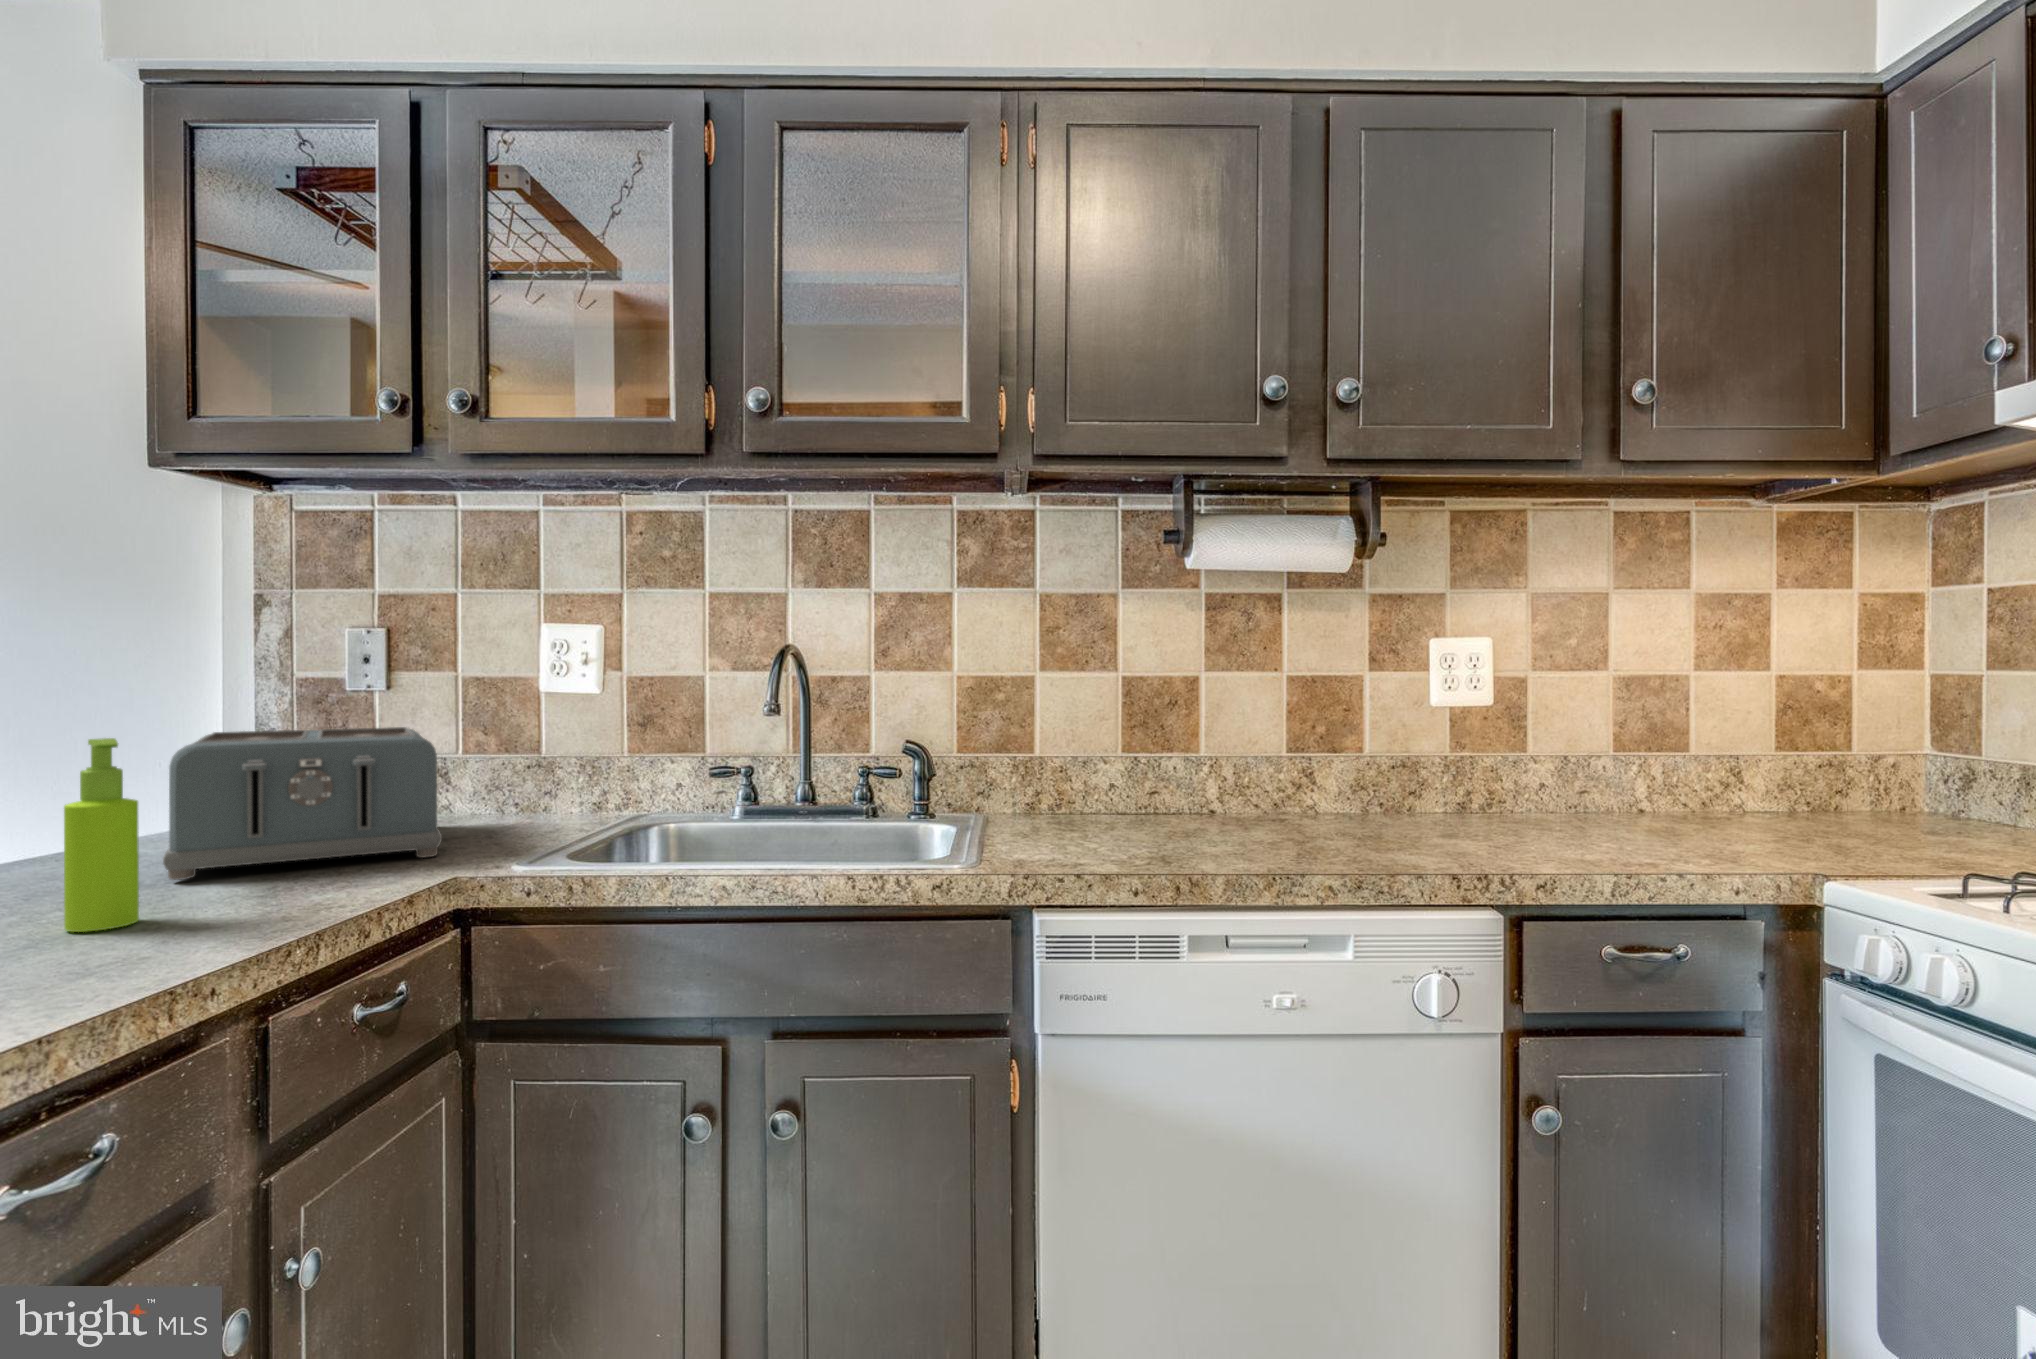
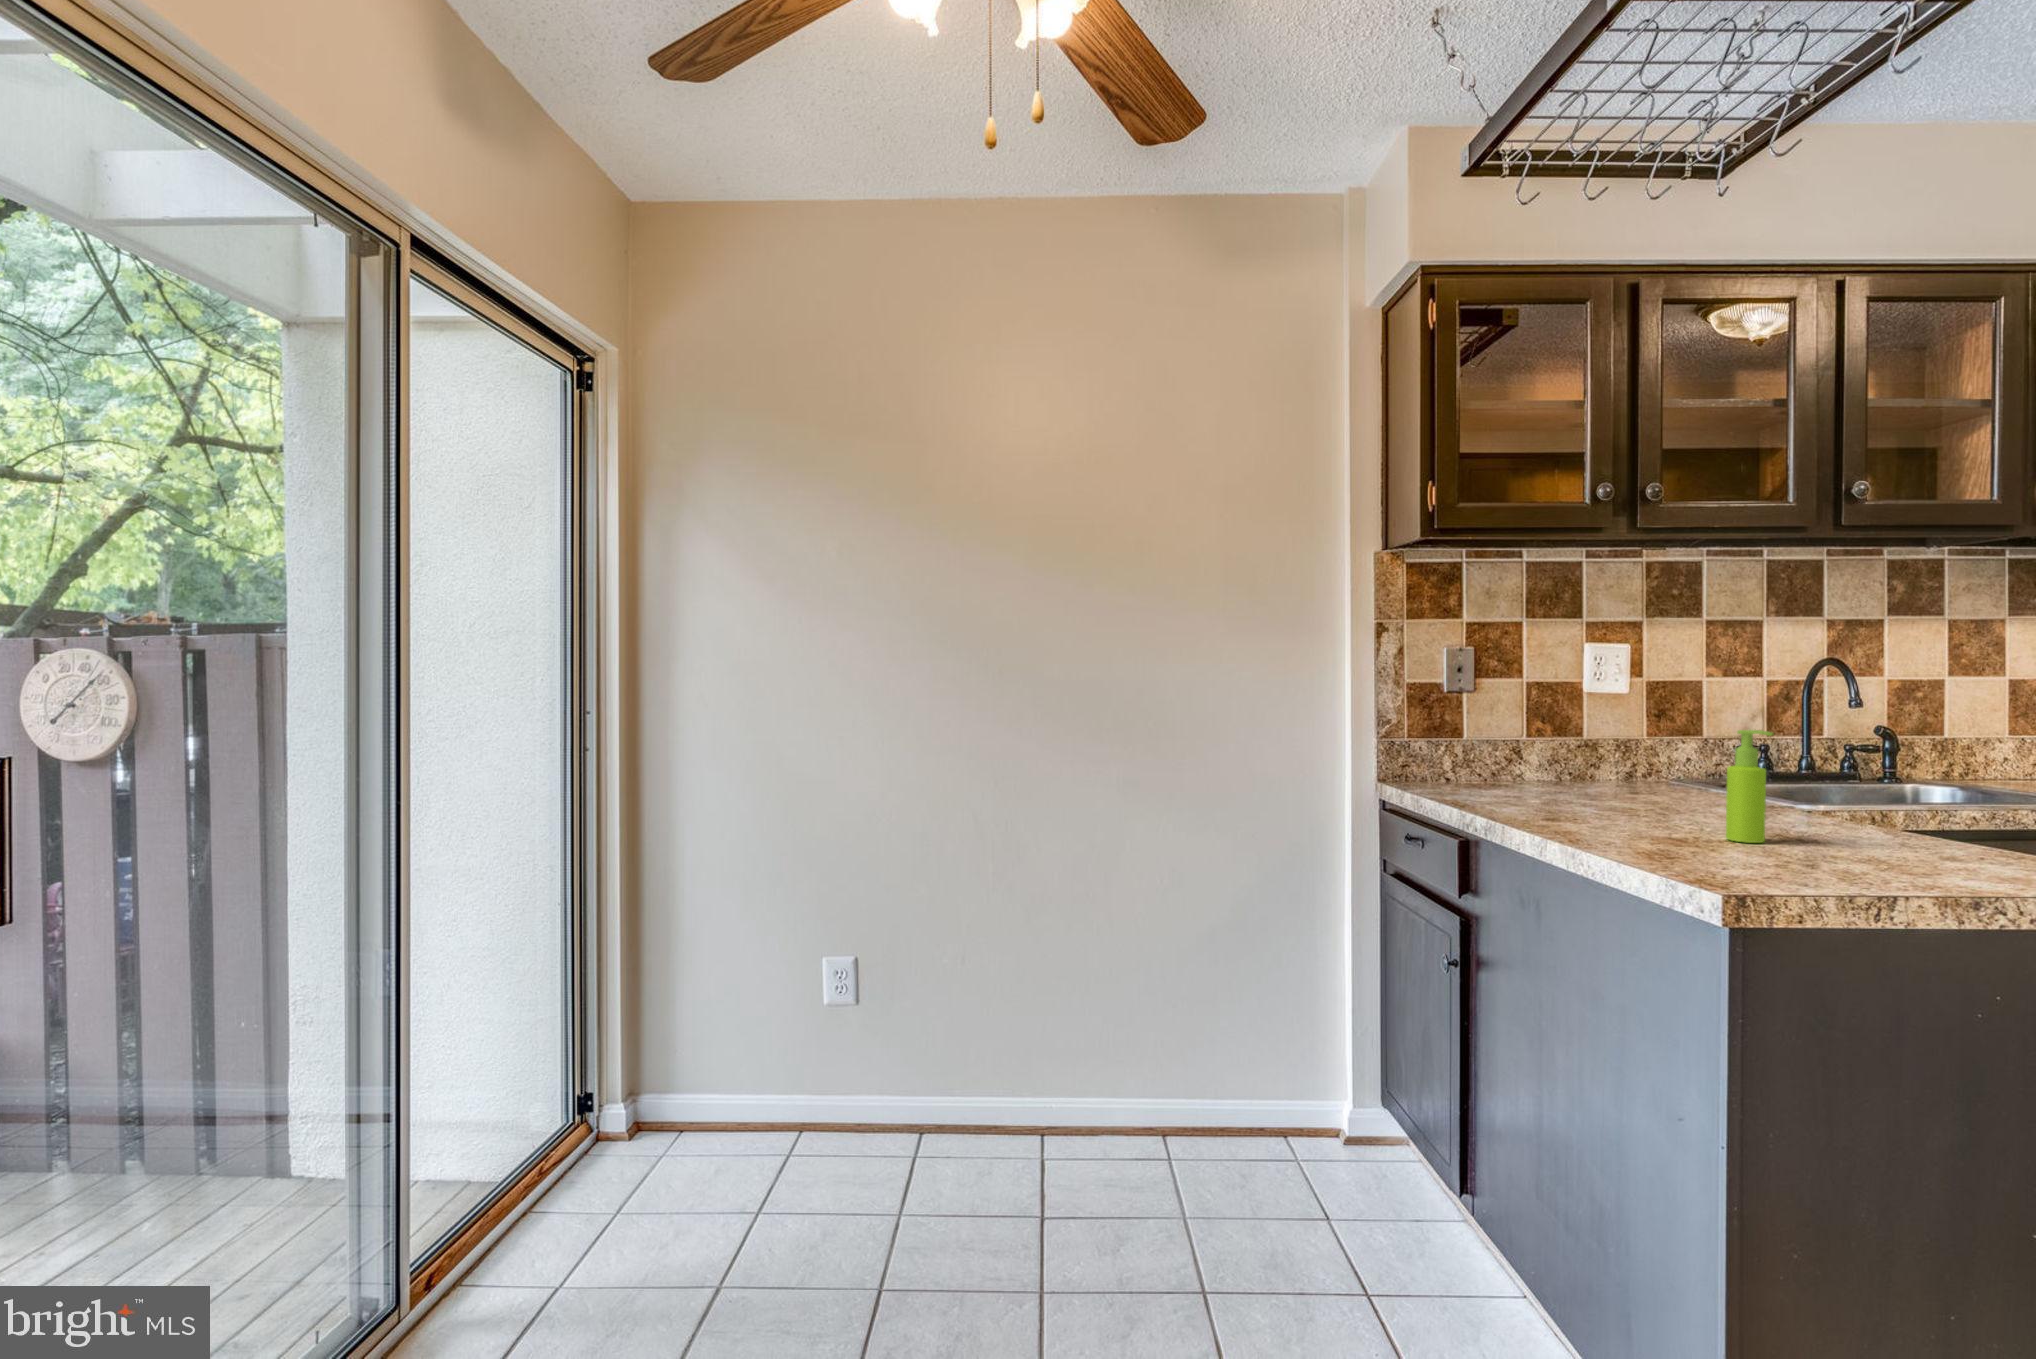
toaster: present [163,727,442,880] -> none [1487,719,1707,819]

